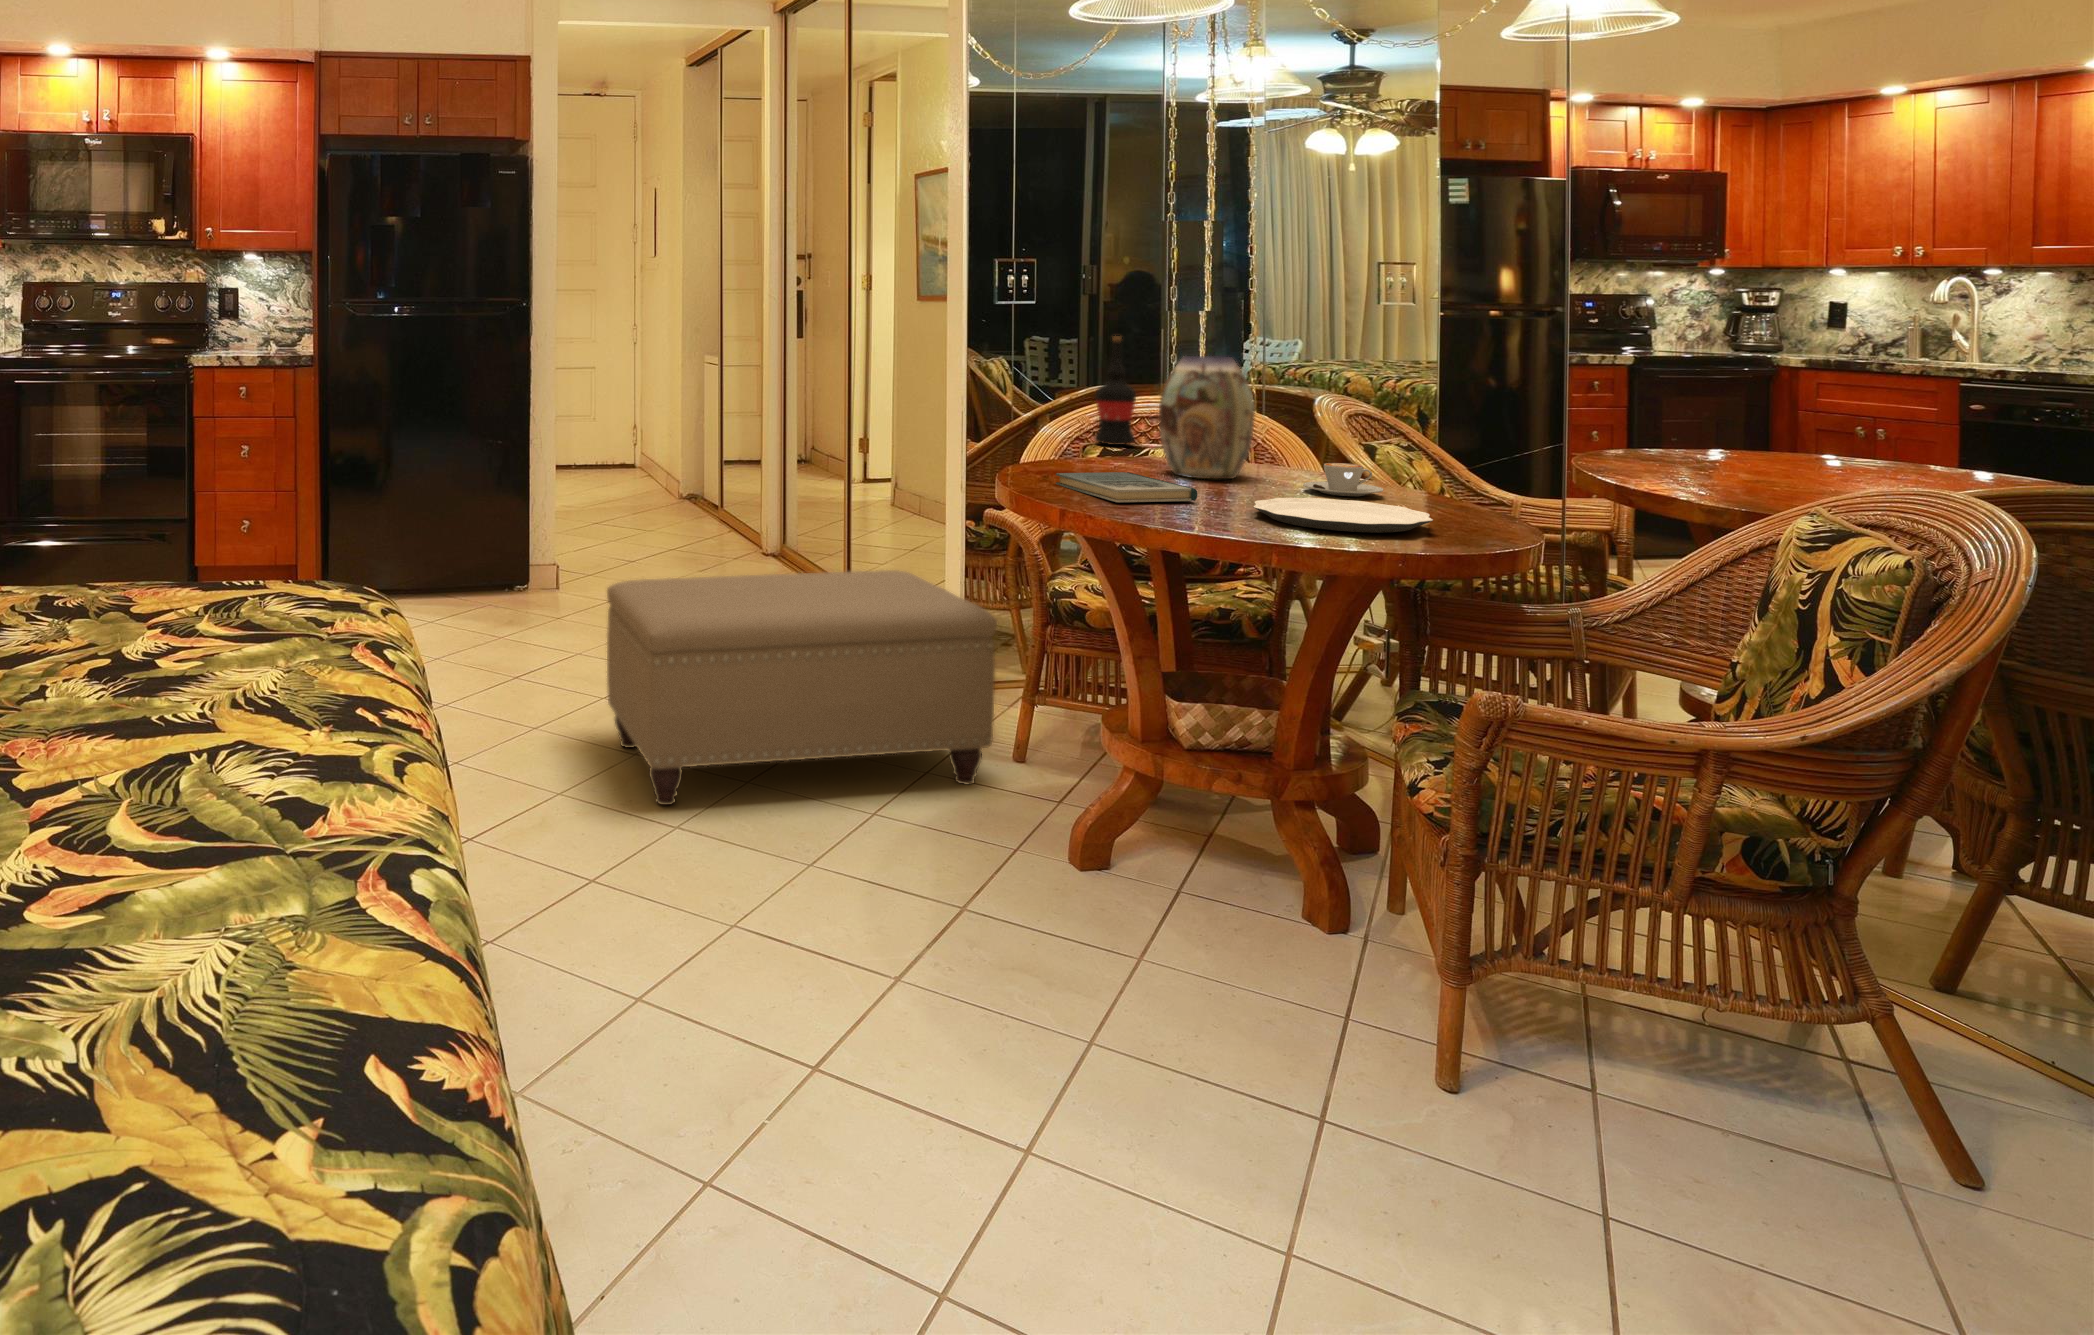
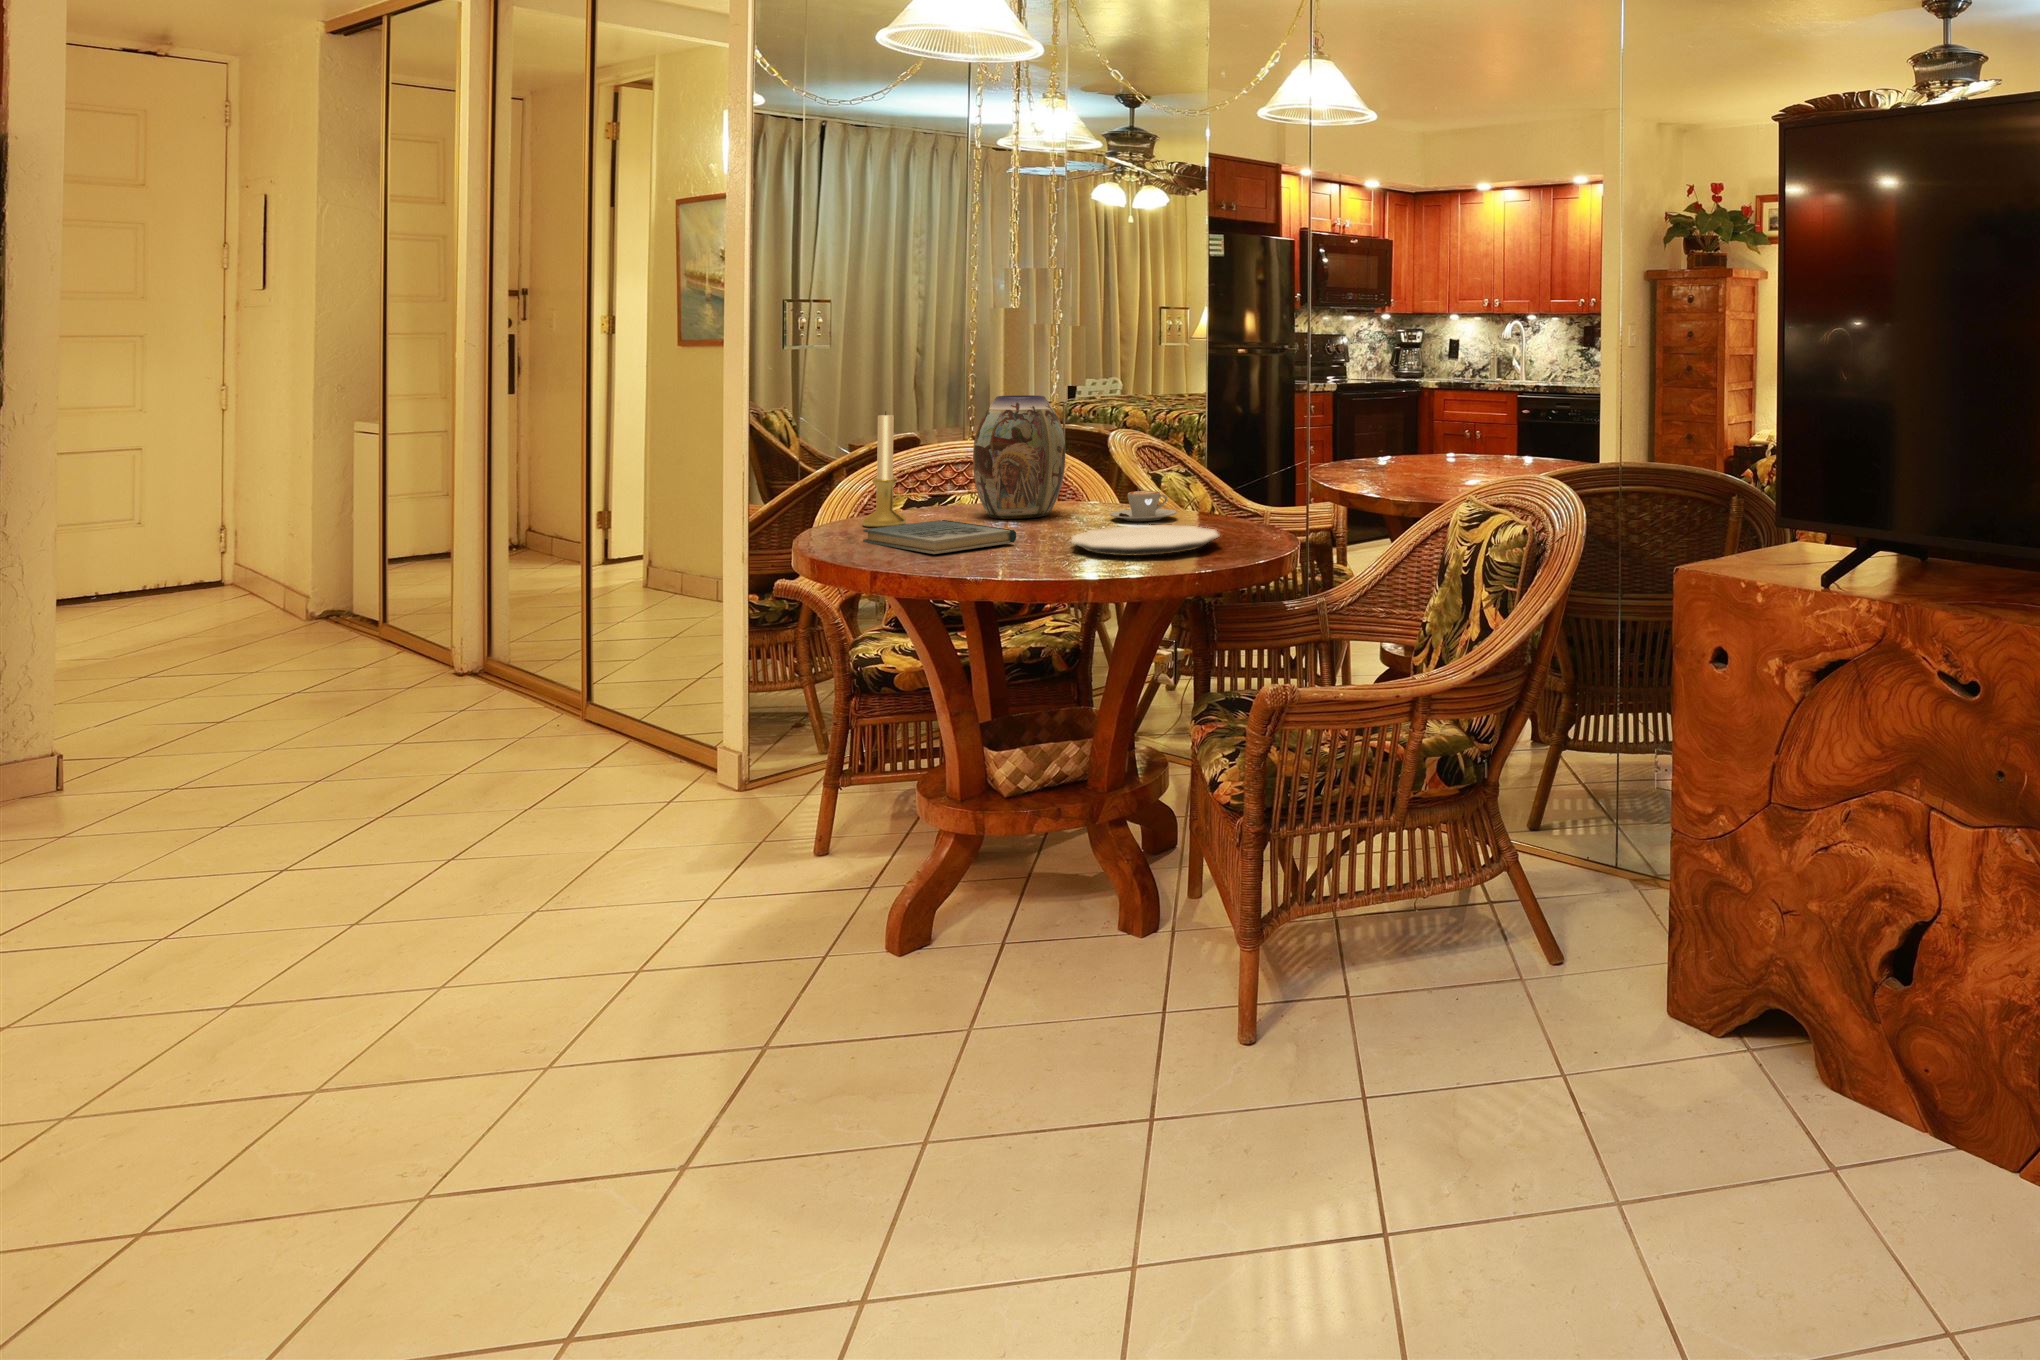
wine bottle: present [1095,336,1136,445] -> none [902,377,947,492]
candle holder: none [1056,367,1095,473] -> present [862,411,906,527]
ottoman: present [607,570,997,805] -> none [106,669,791,1108]

